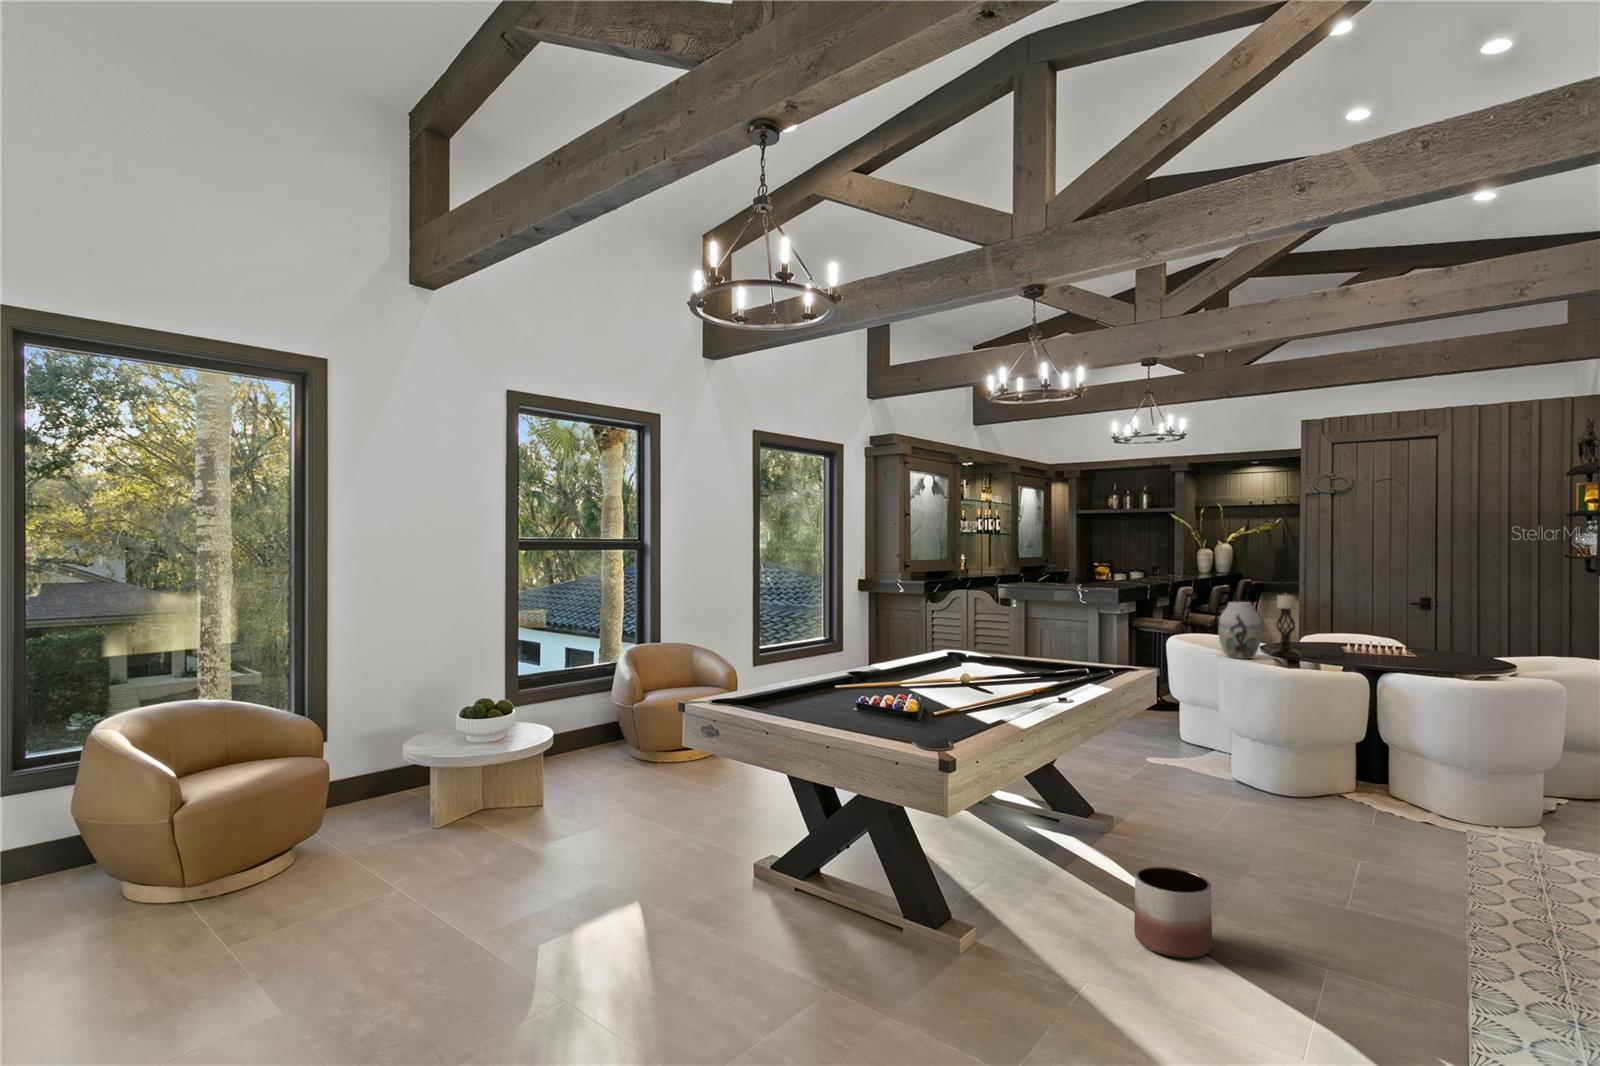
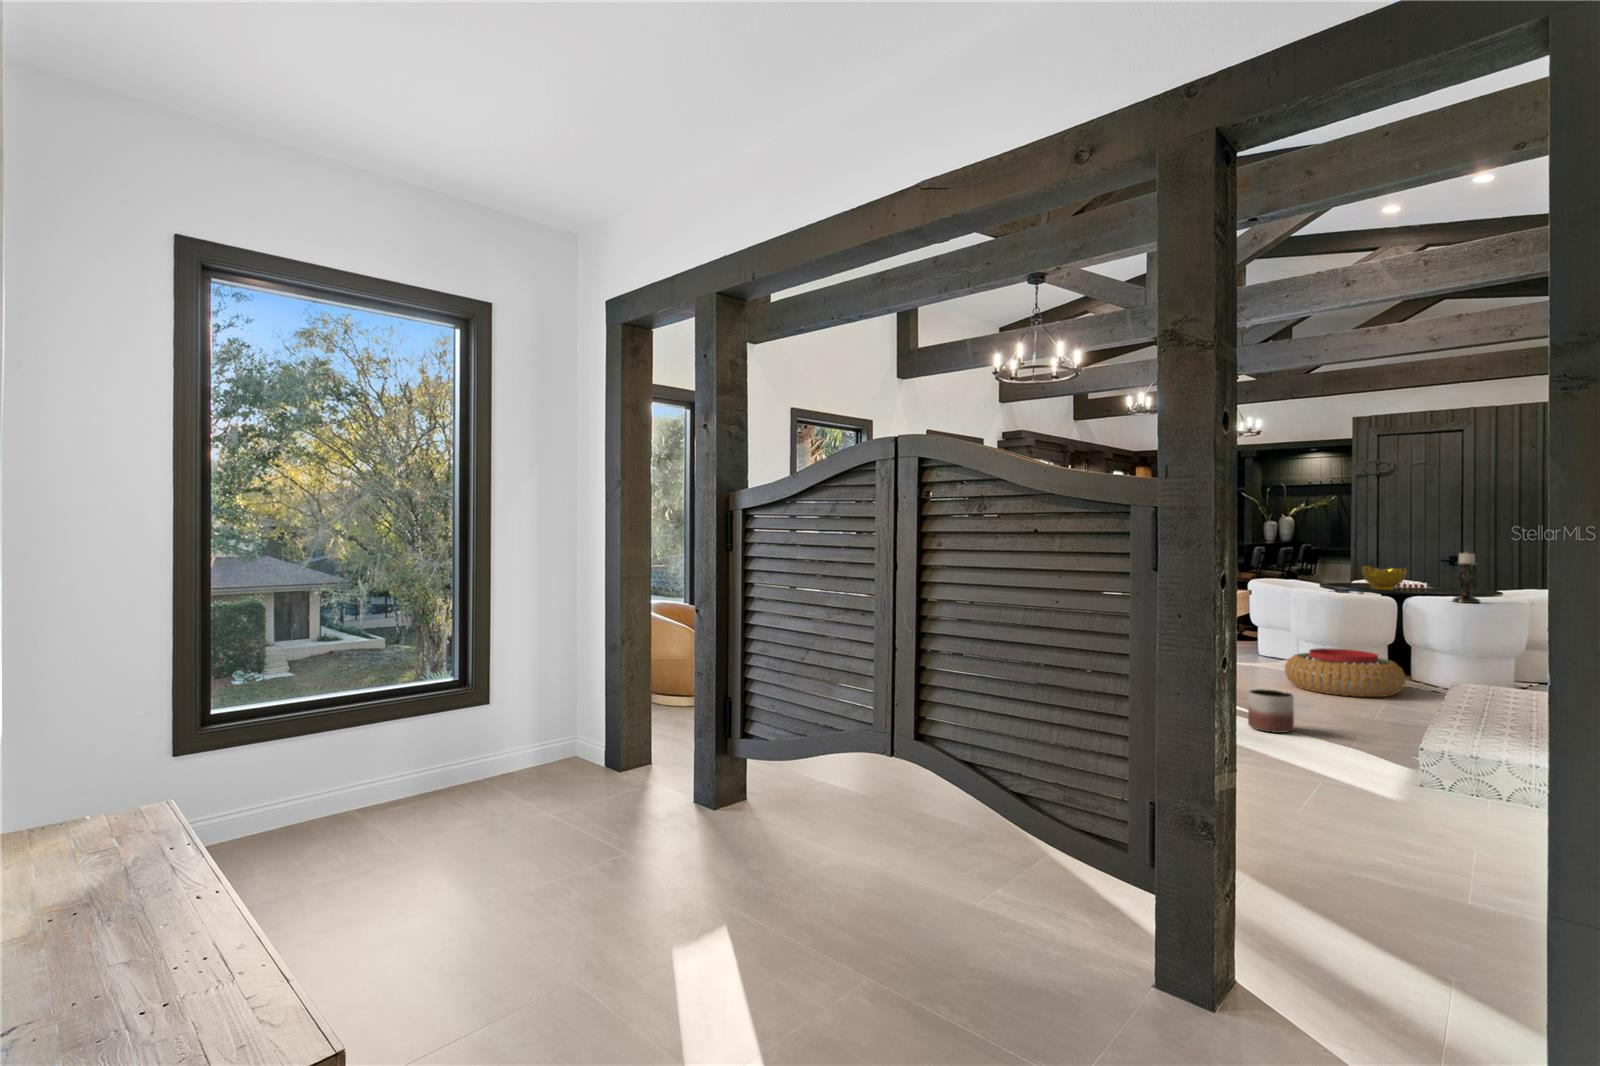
candle holder: present [1271,593,1301,658] -> present [1453,552,1480,603]
vase: present [1218,602,1262,659] -> none [1290,552,1321,590]
decorative bowl: none [1317,620,1379,657] -> present [1362,566,1407,590]
pouf: none [1208,754,1389,843] -> present [1285,648,1406,697]

